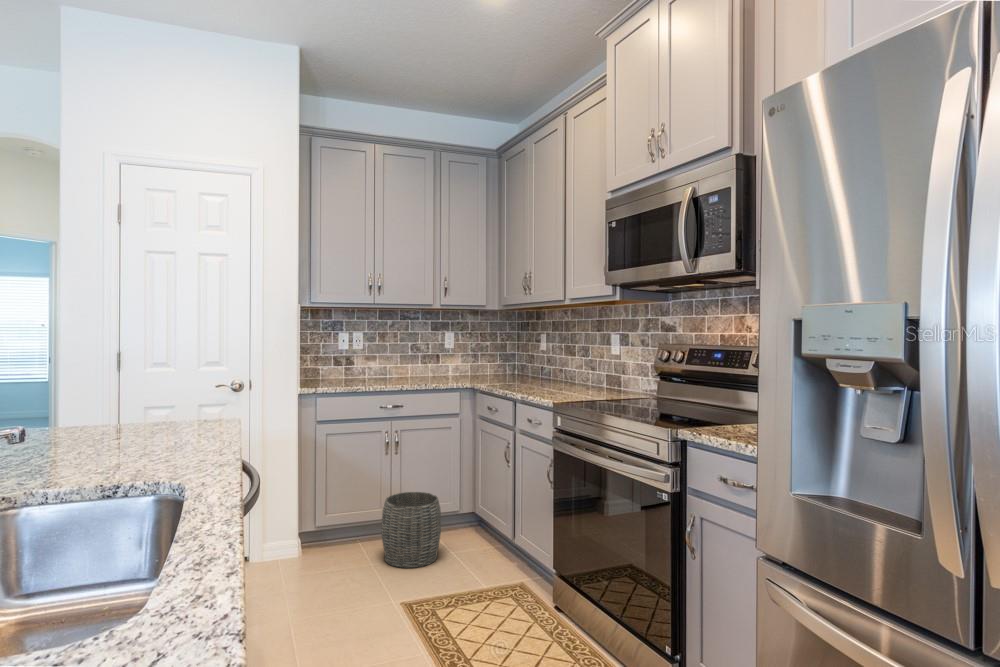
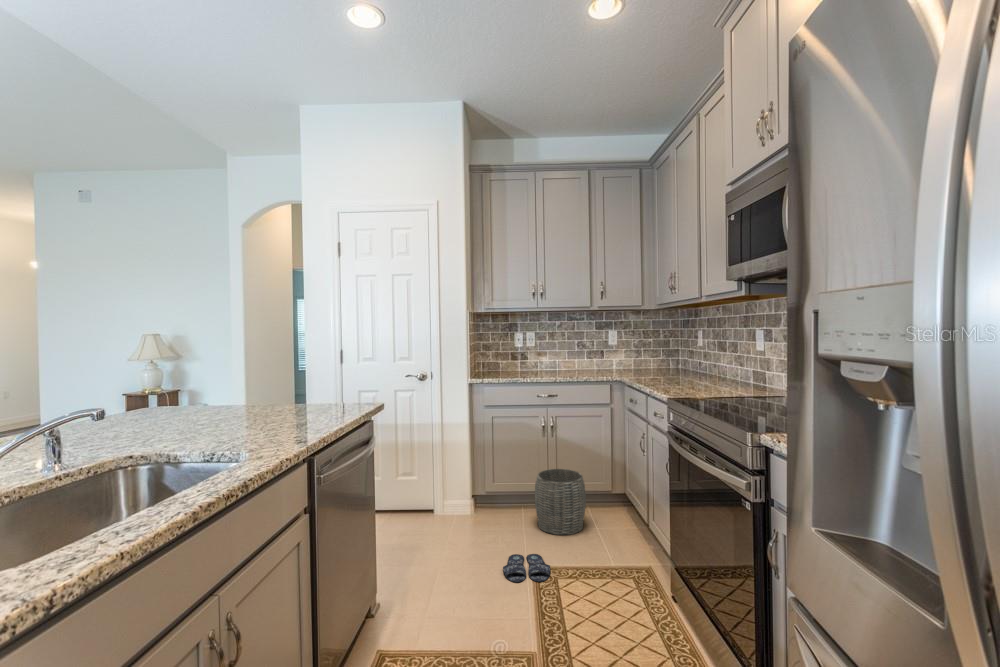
slippers: none [368,592,425,627] -> present [503,554,550,583]

